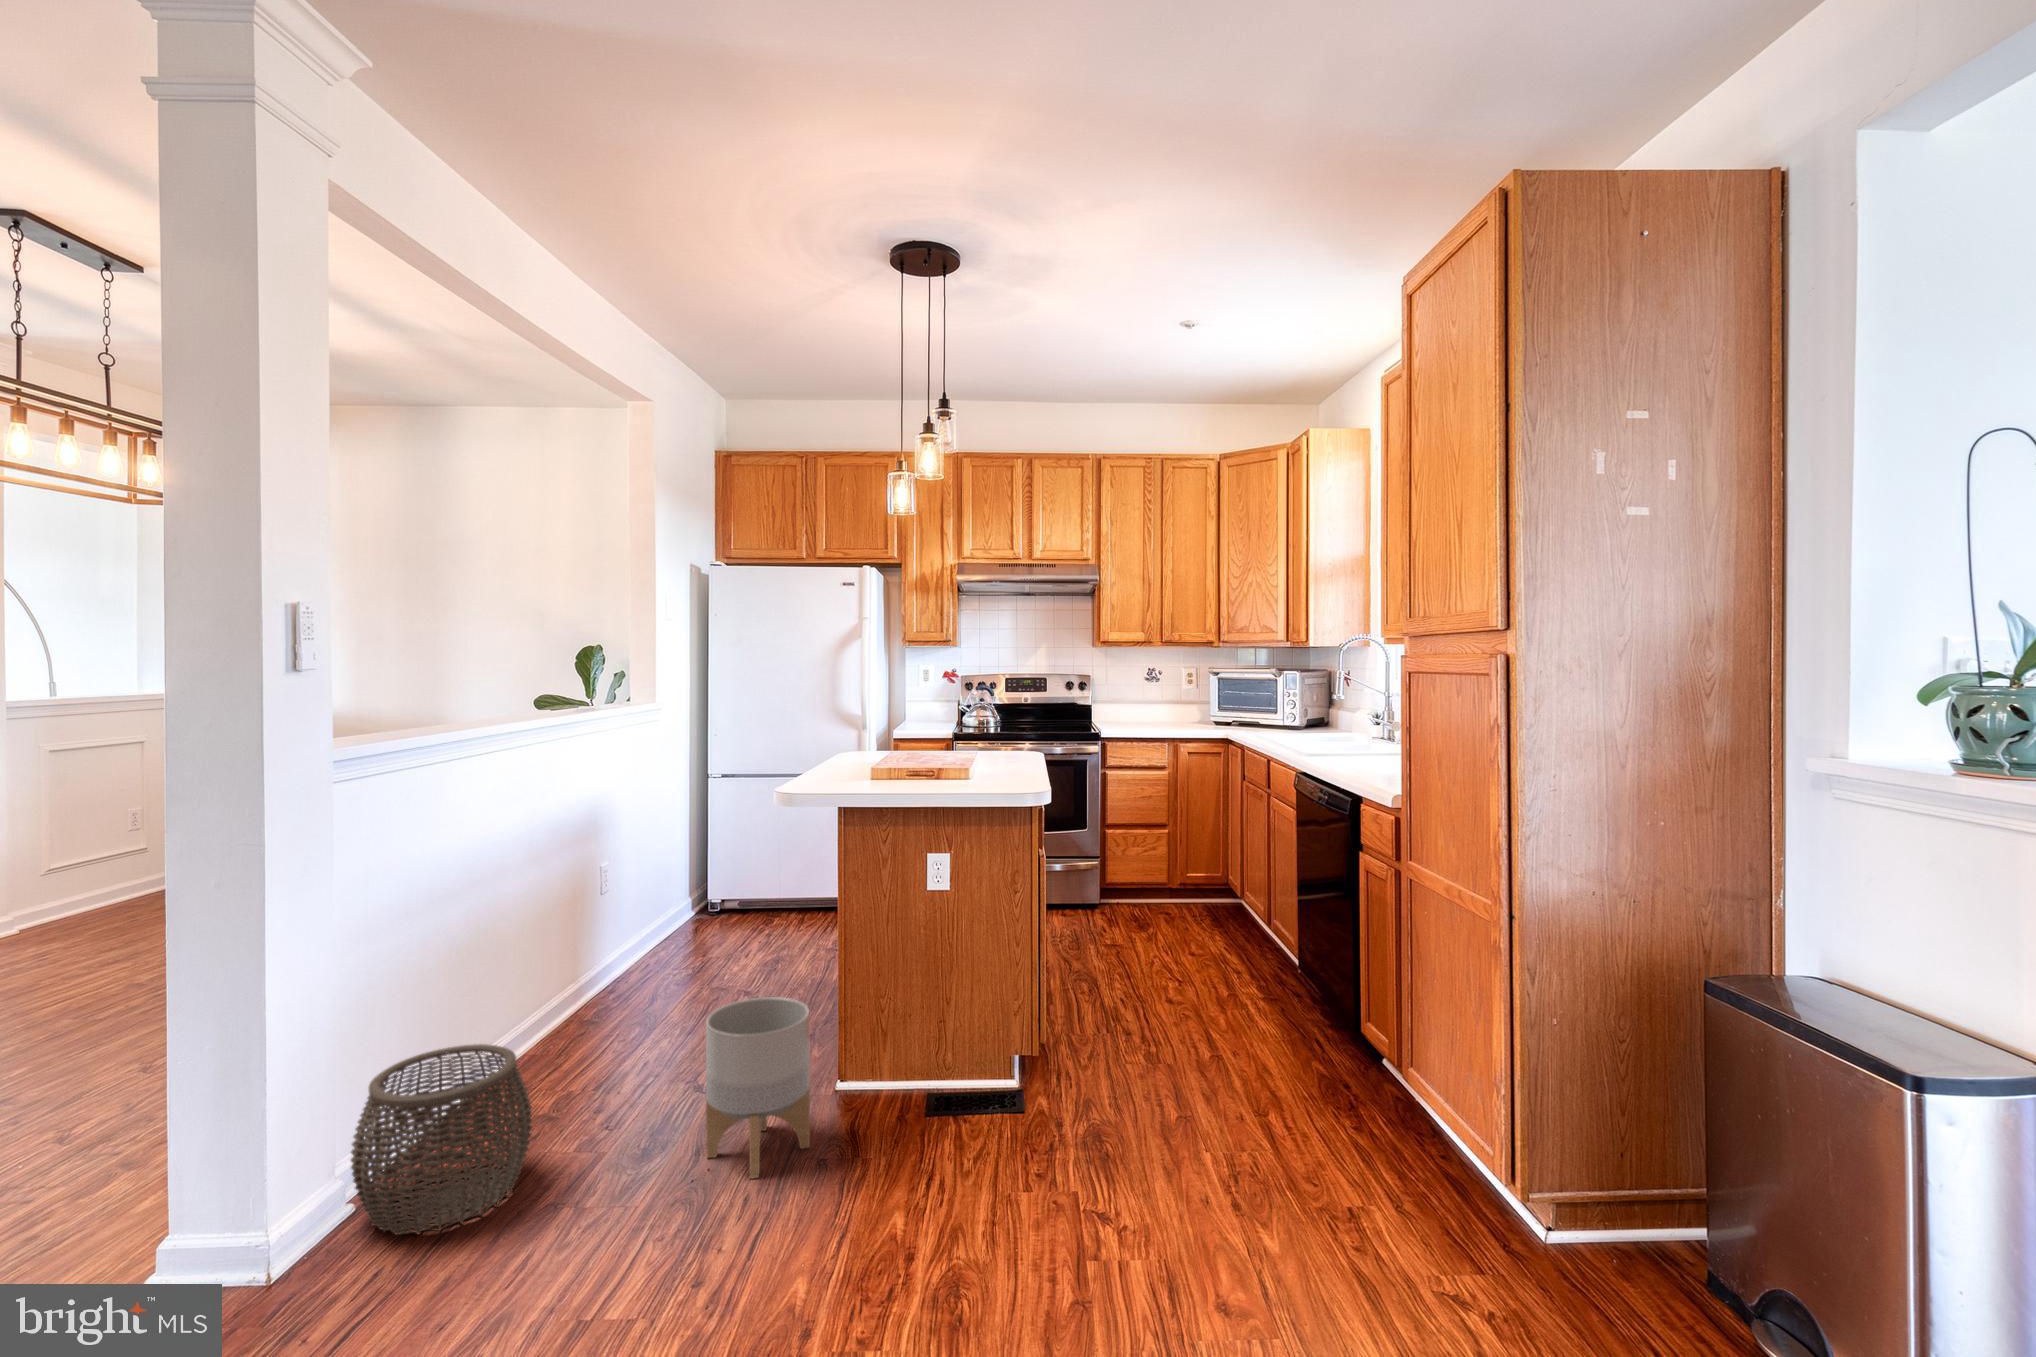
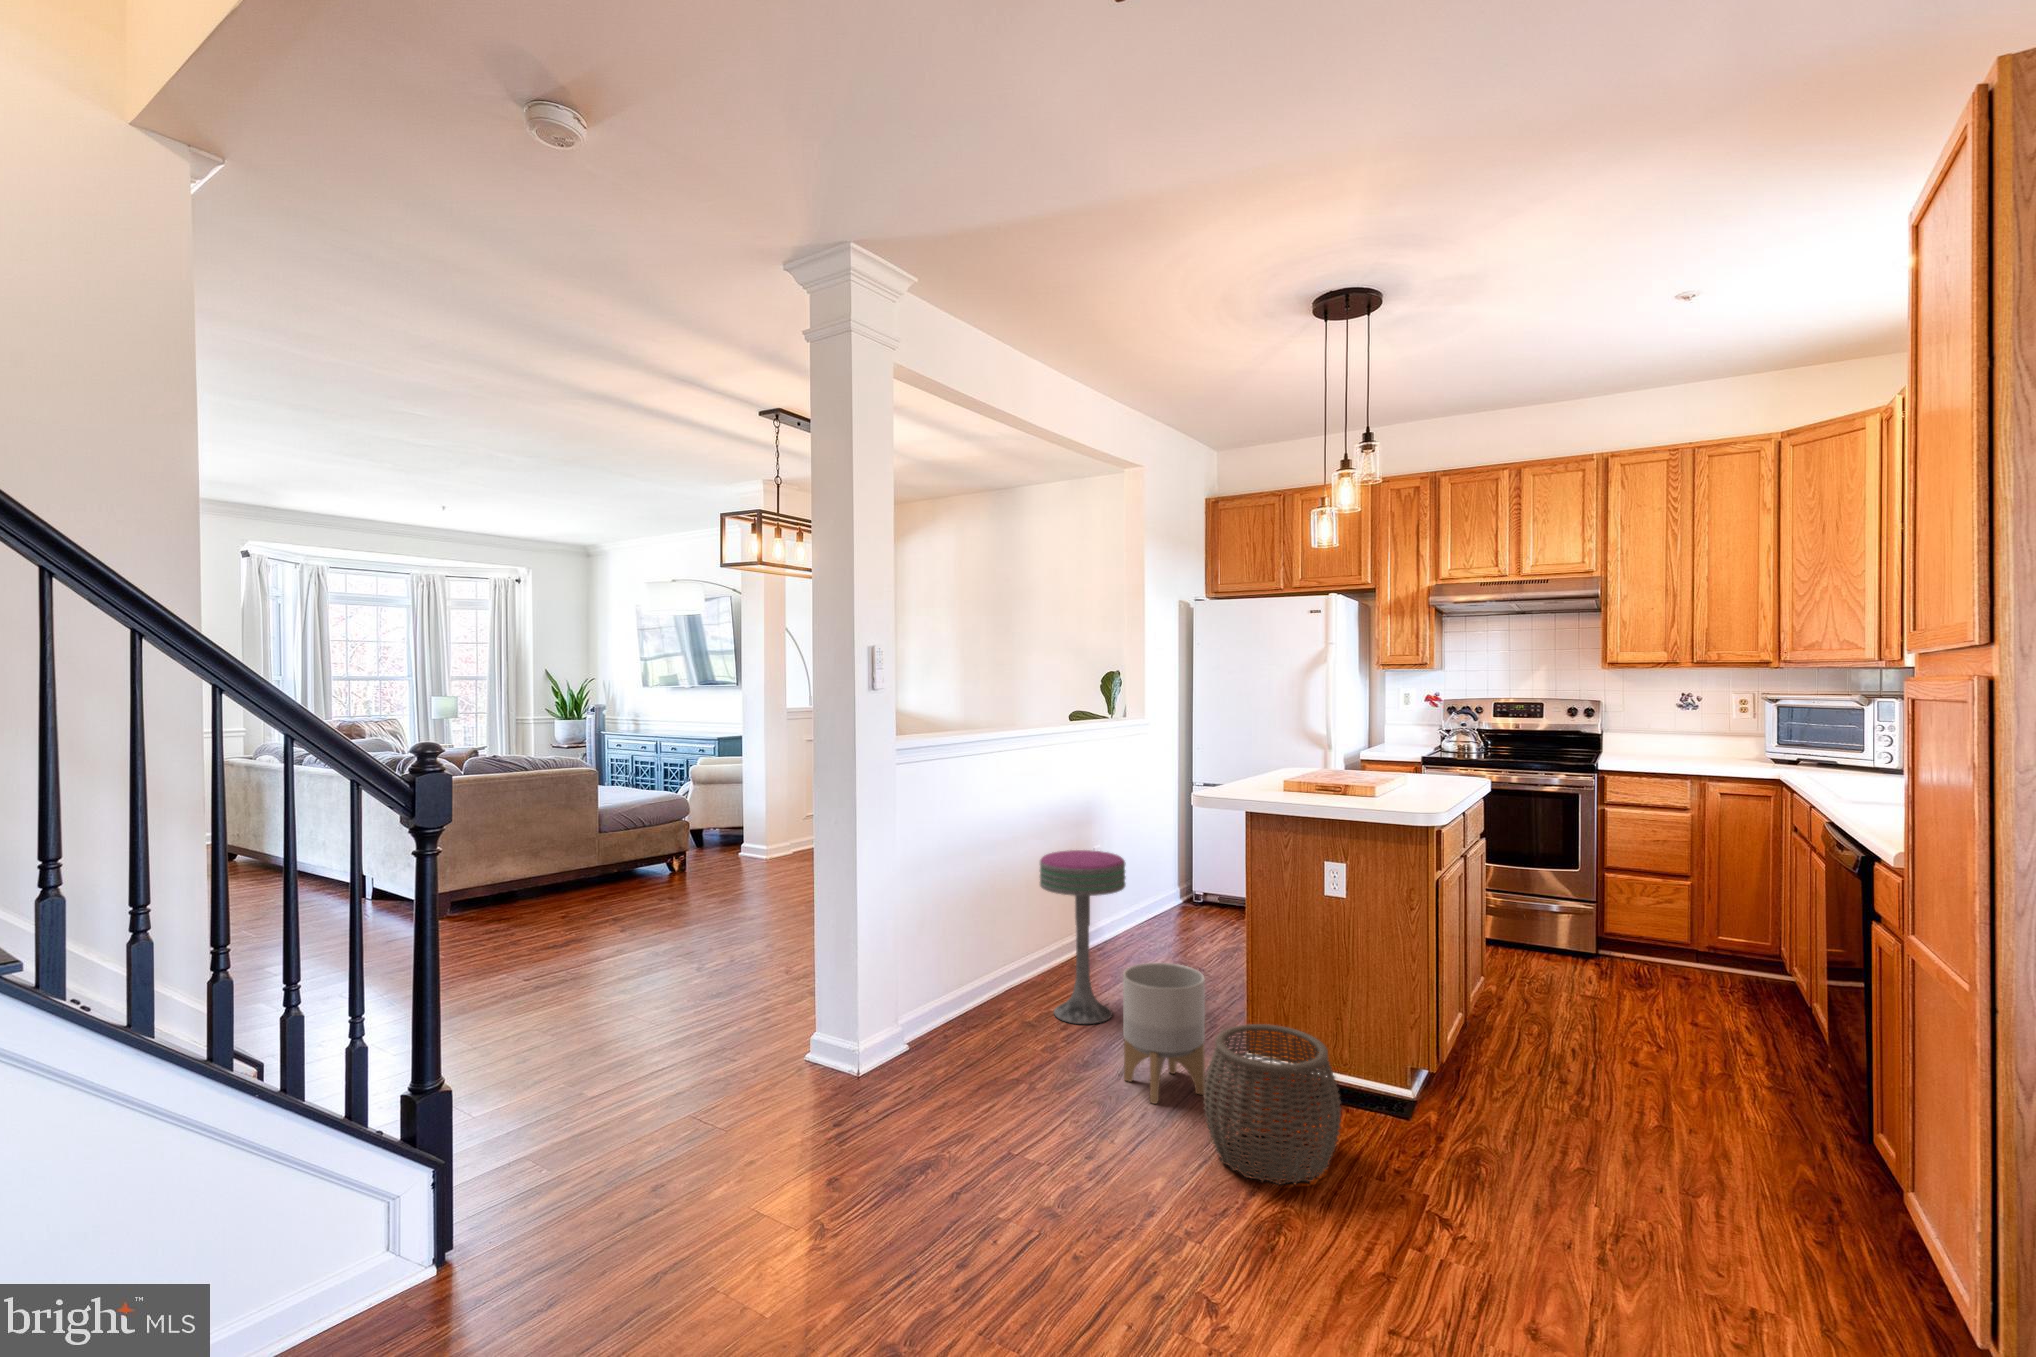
bar stool: none [558,870,678,1098] -> present [1040,850,1126,1024]
woven basket: present [351,1044,532,1235] -> present [1203,1024,1341,1185]

